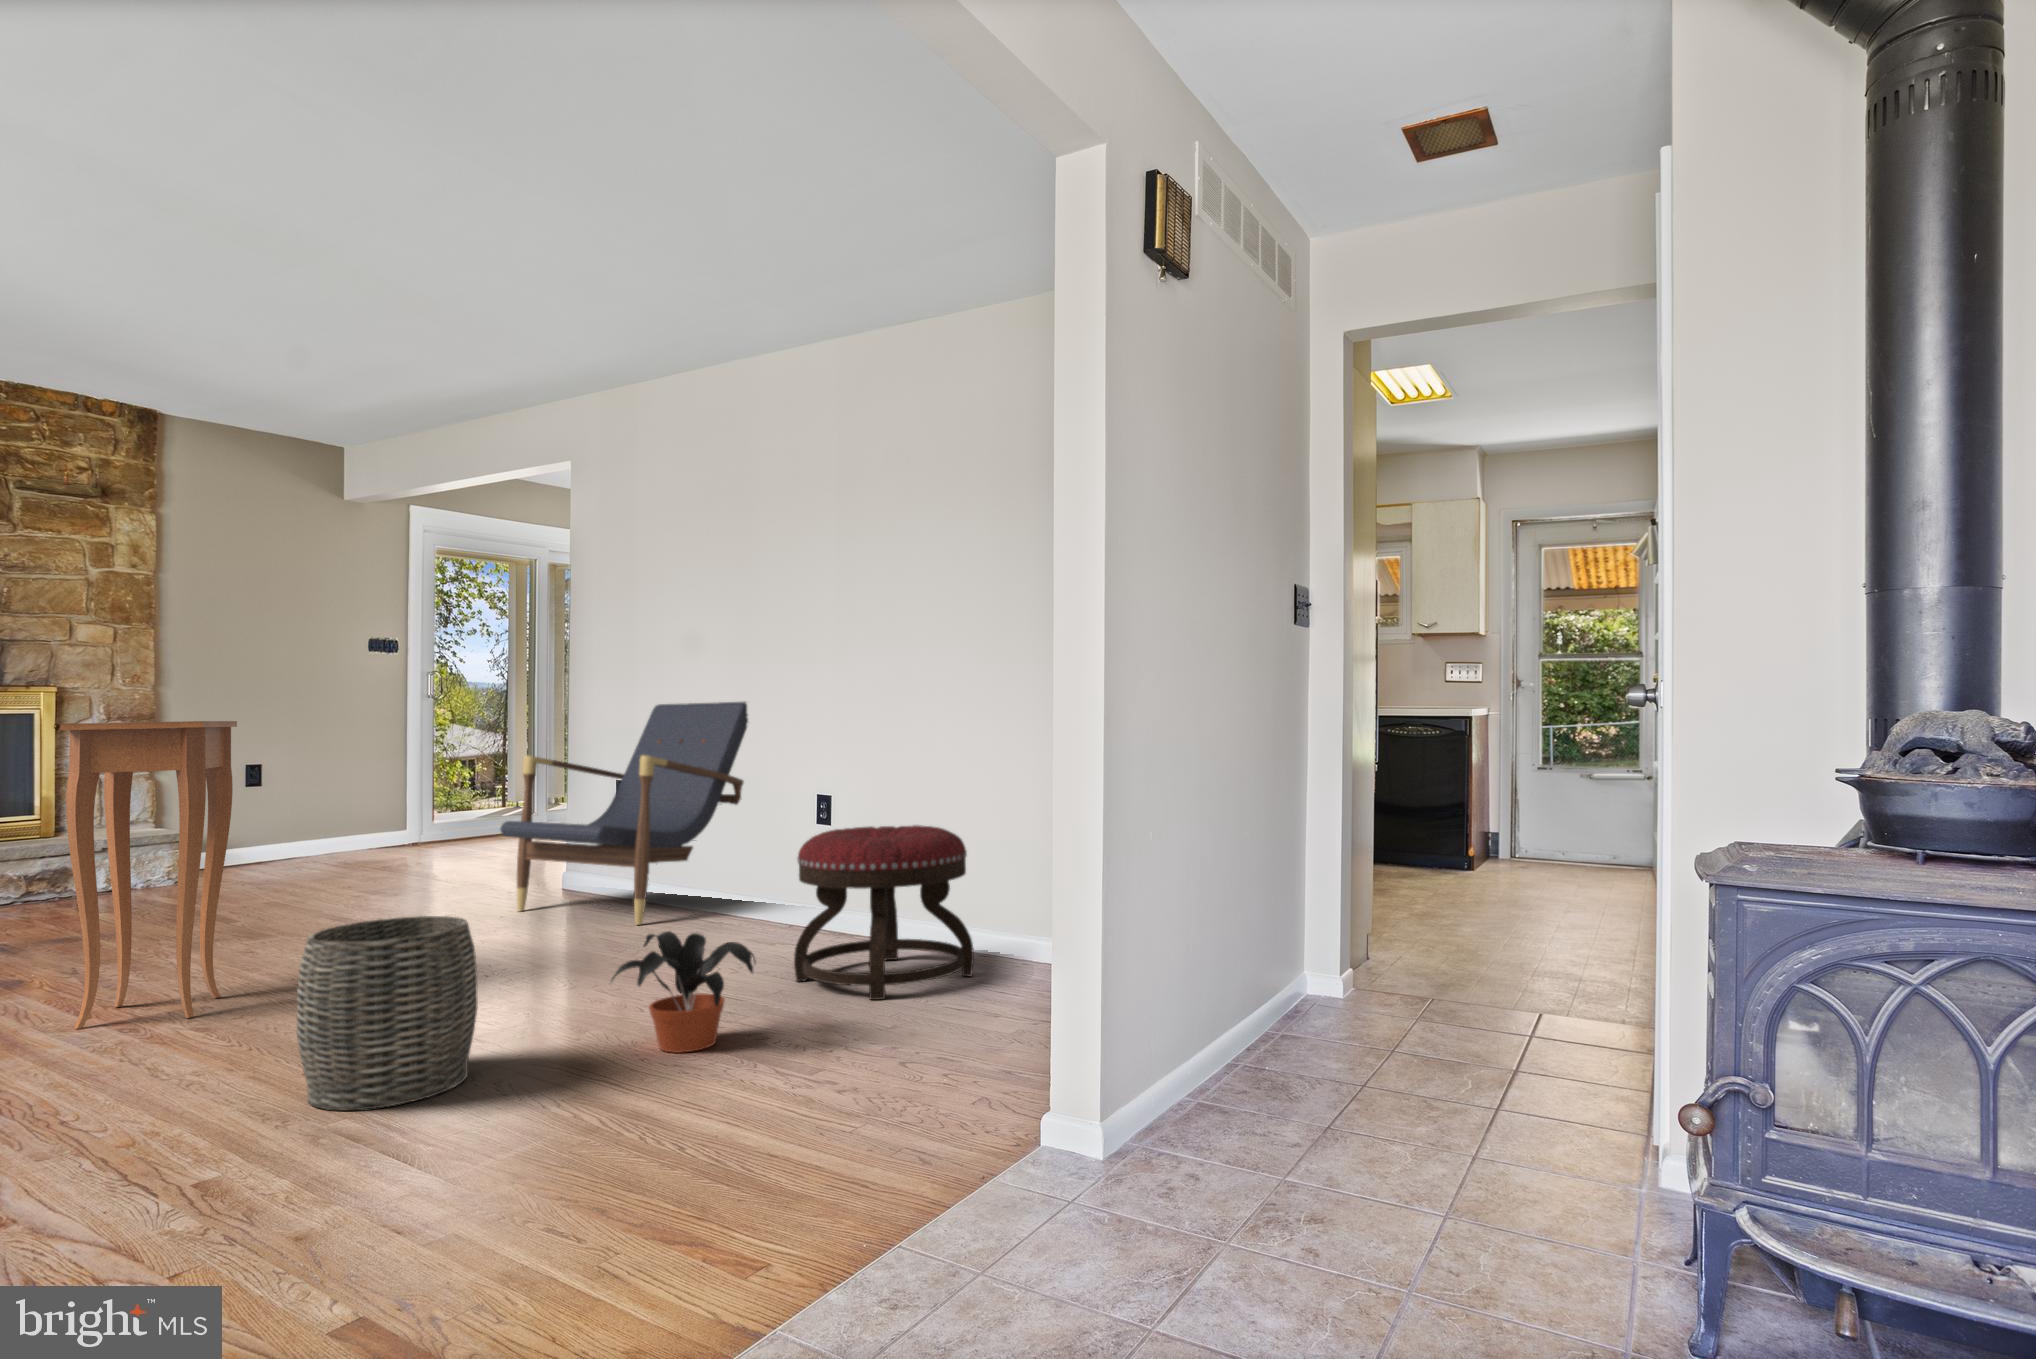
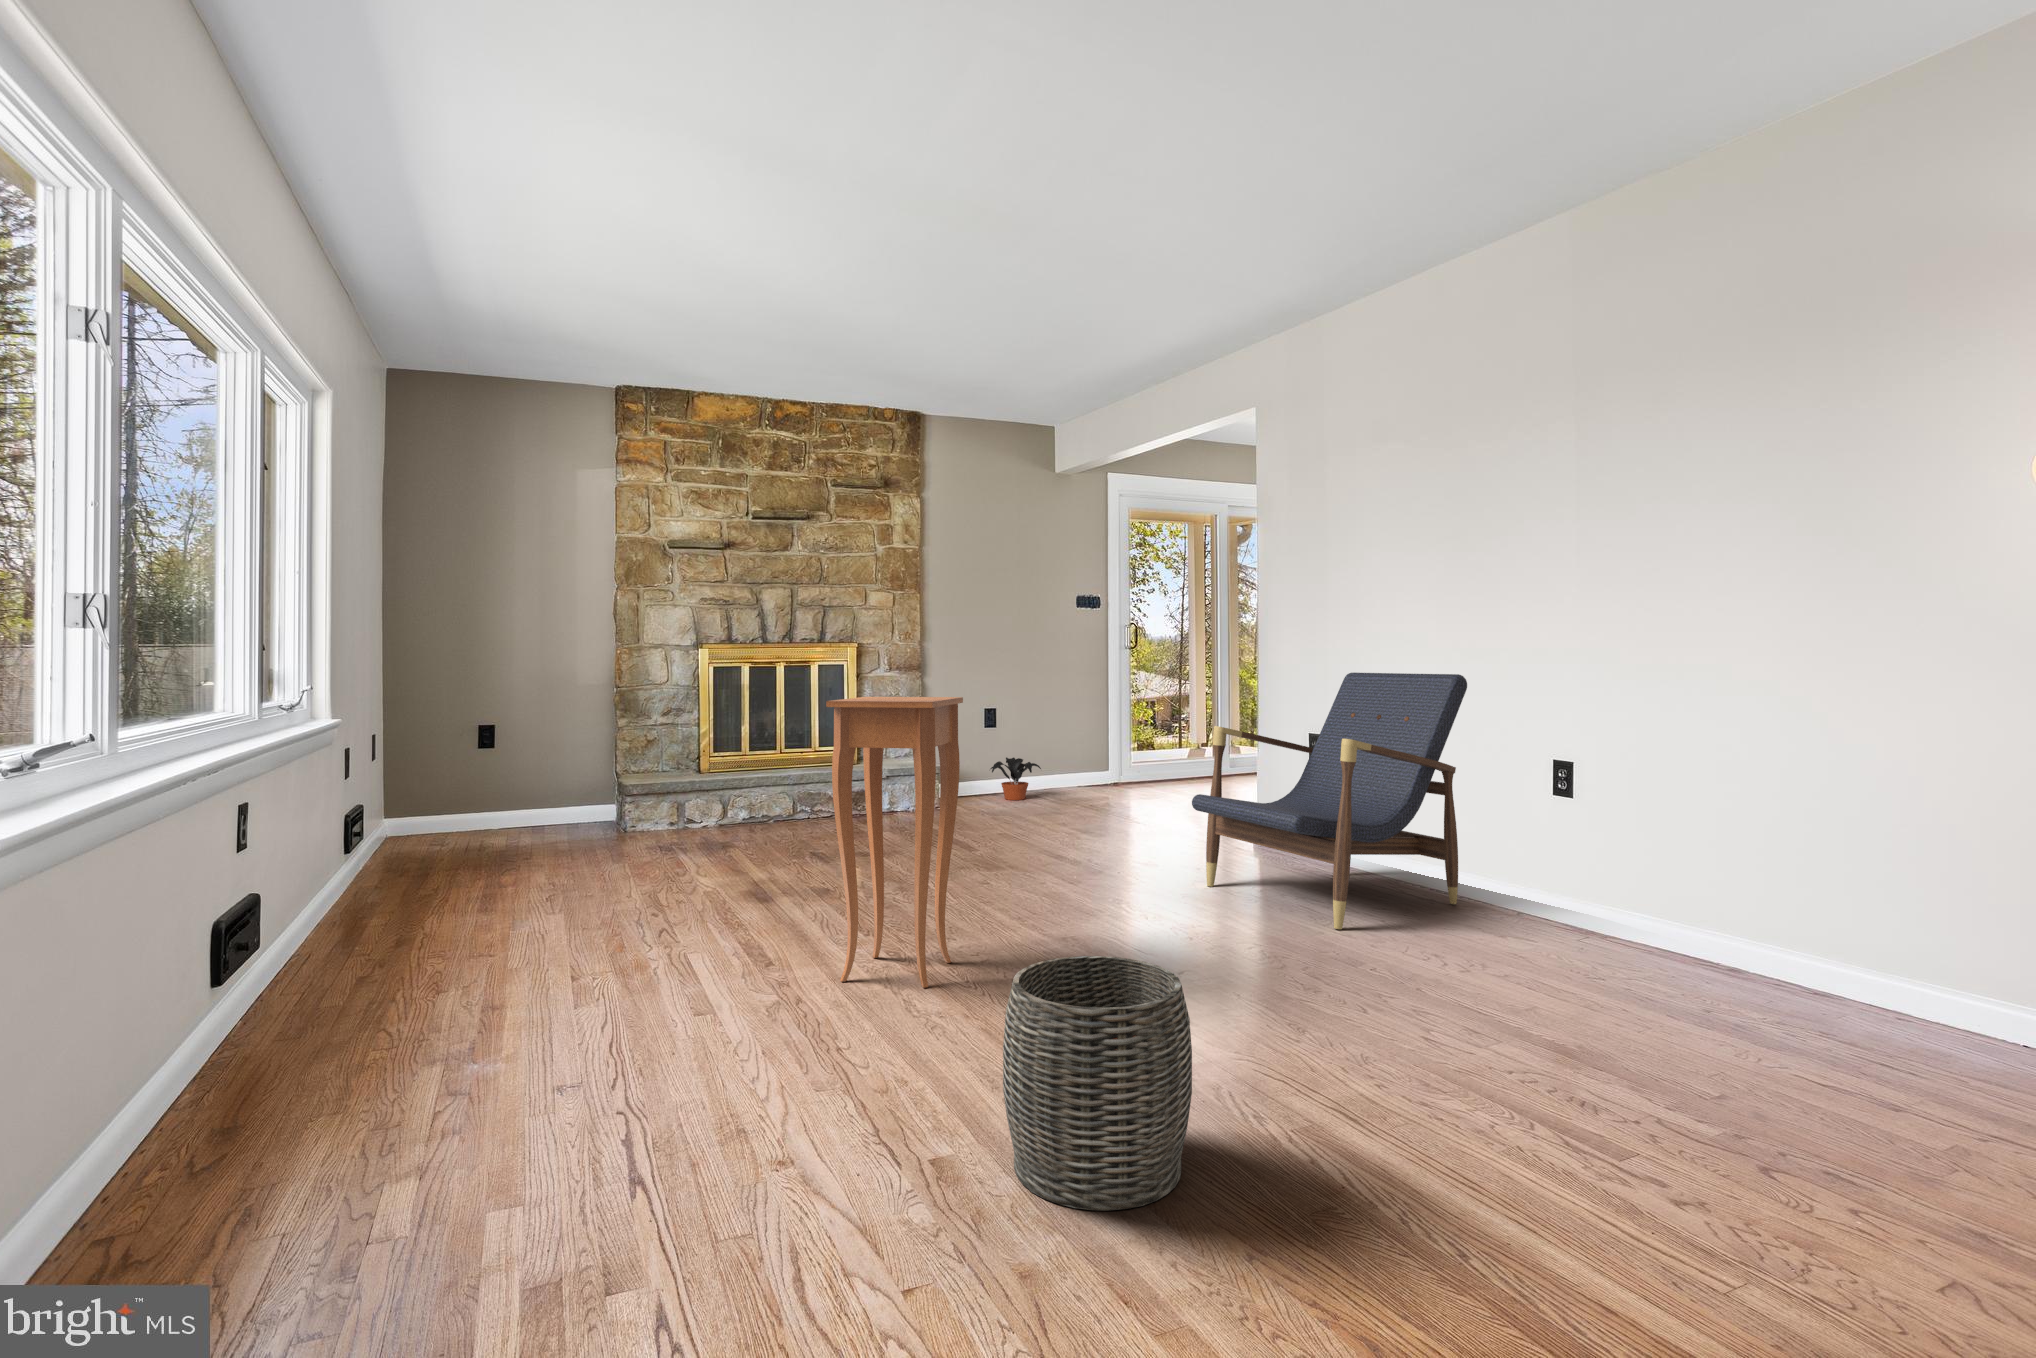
ottoman: present [794,825,974,1000] -> none [1578,879,1900,1166]
potted plant: present [612,931,754,1053] -> present [991,757,1041,800]

